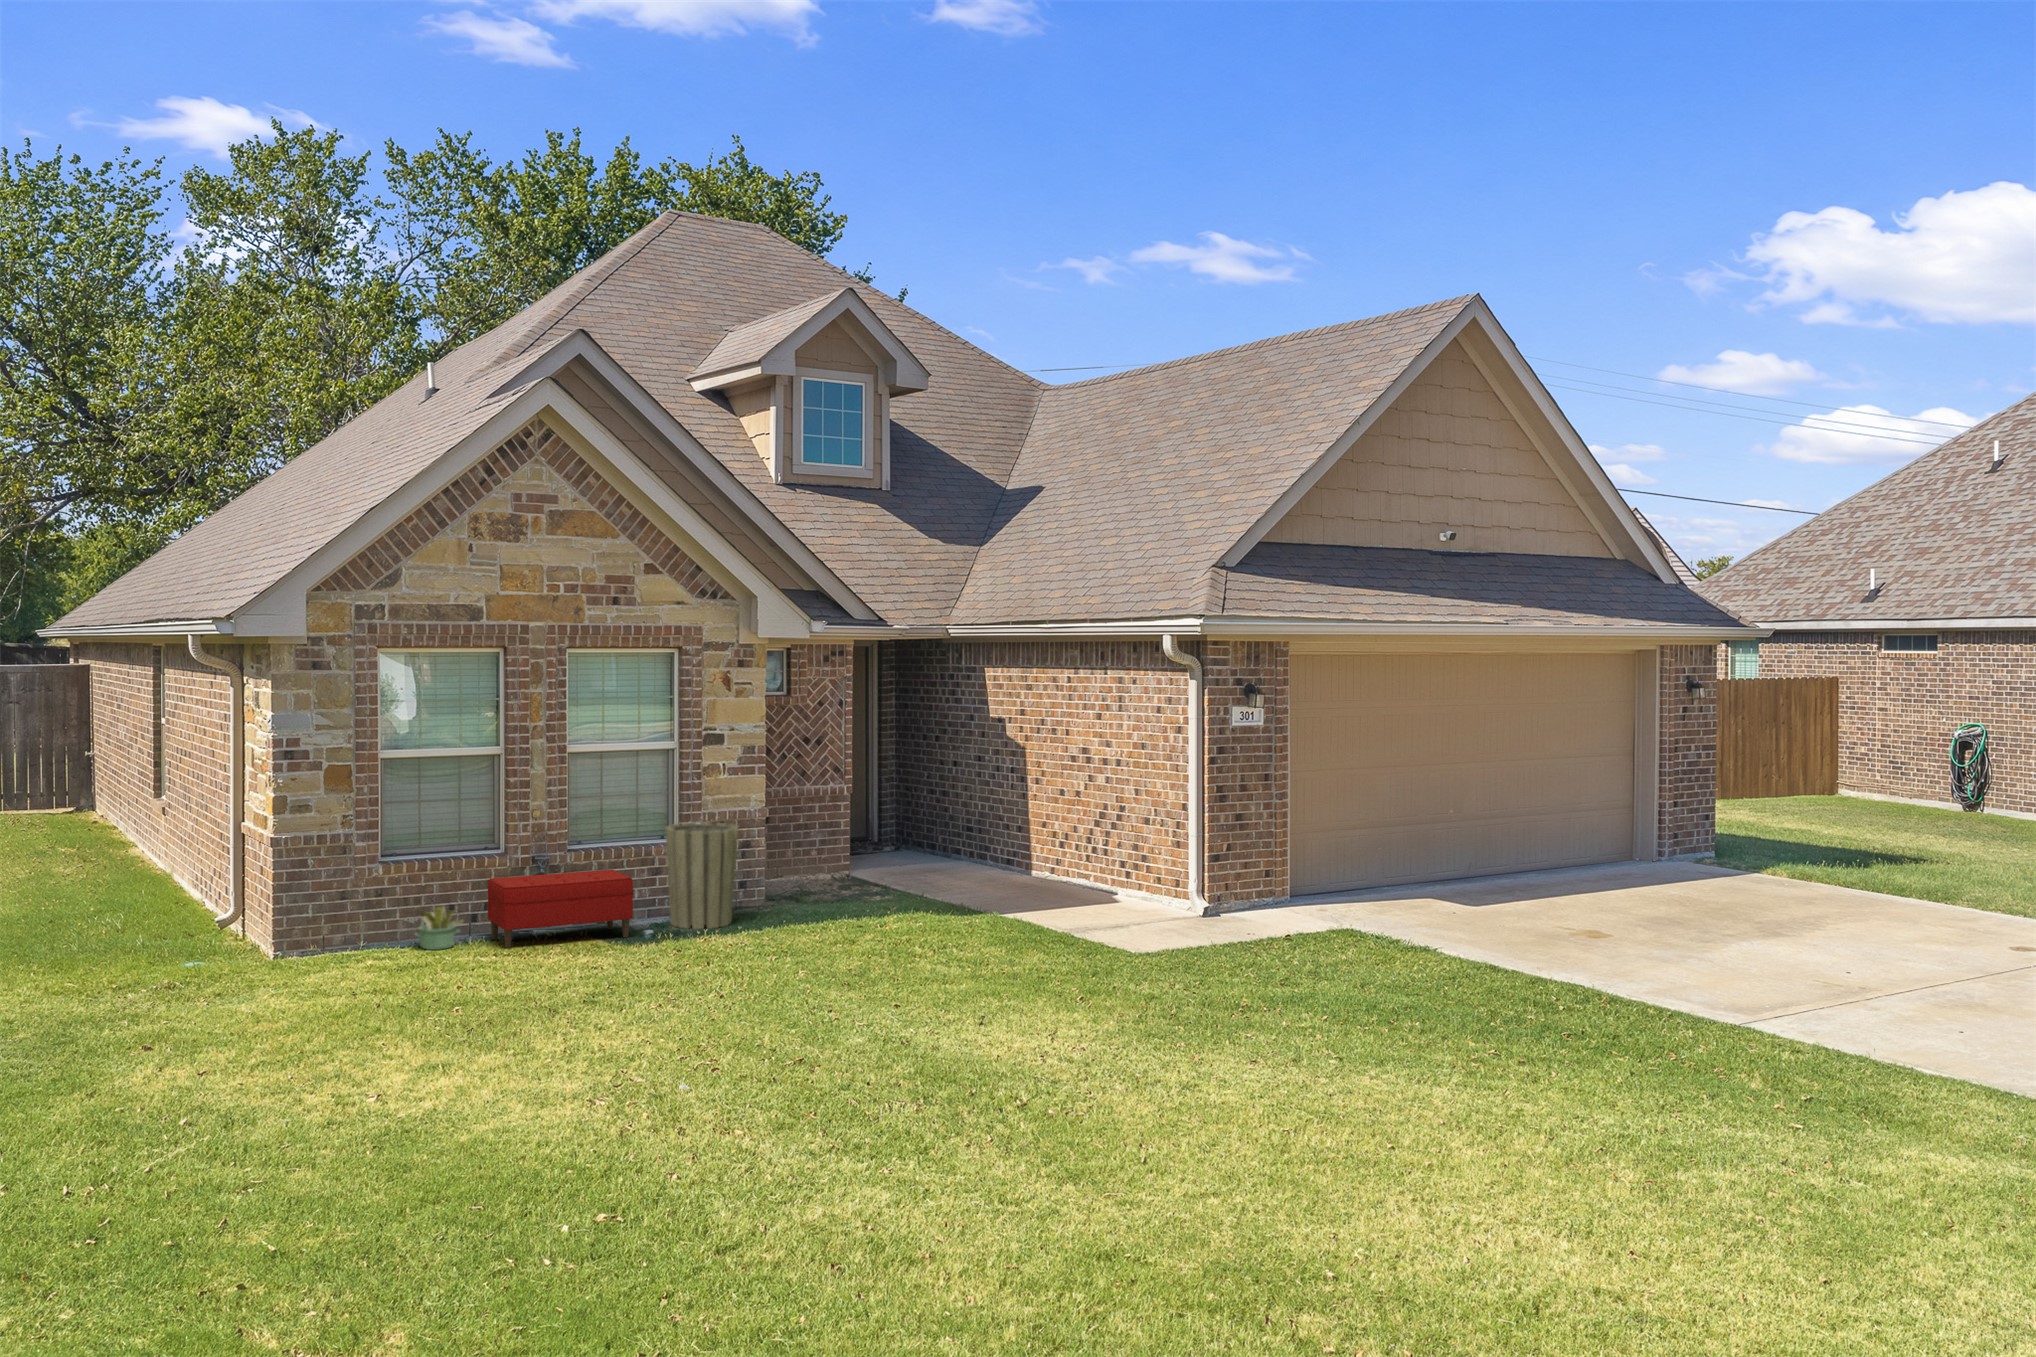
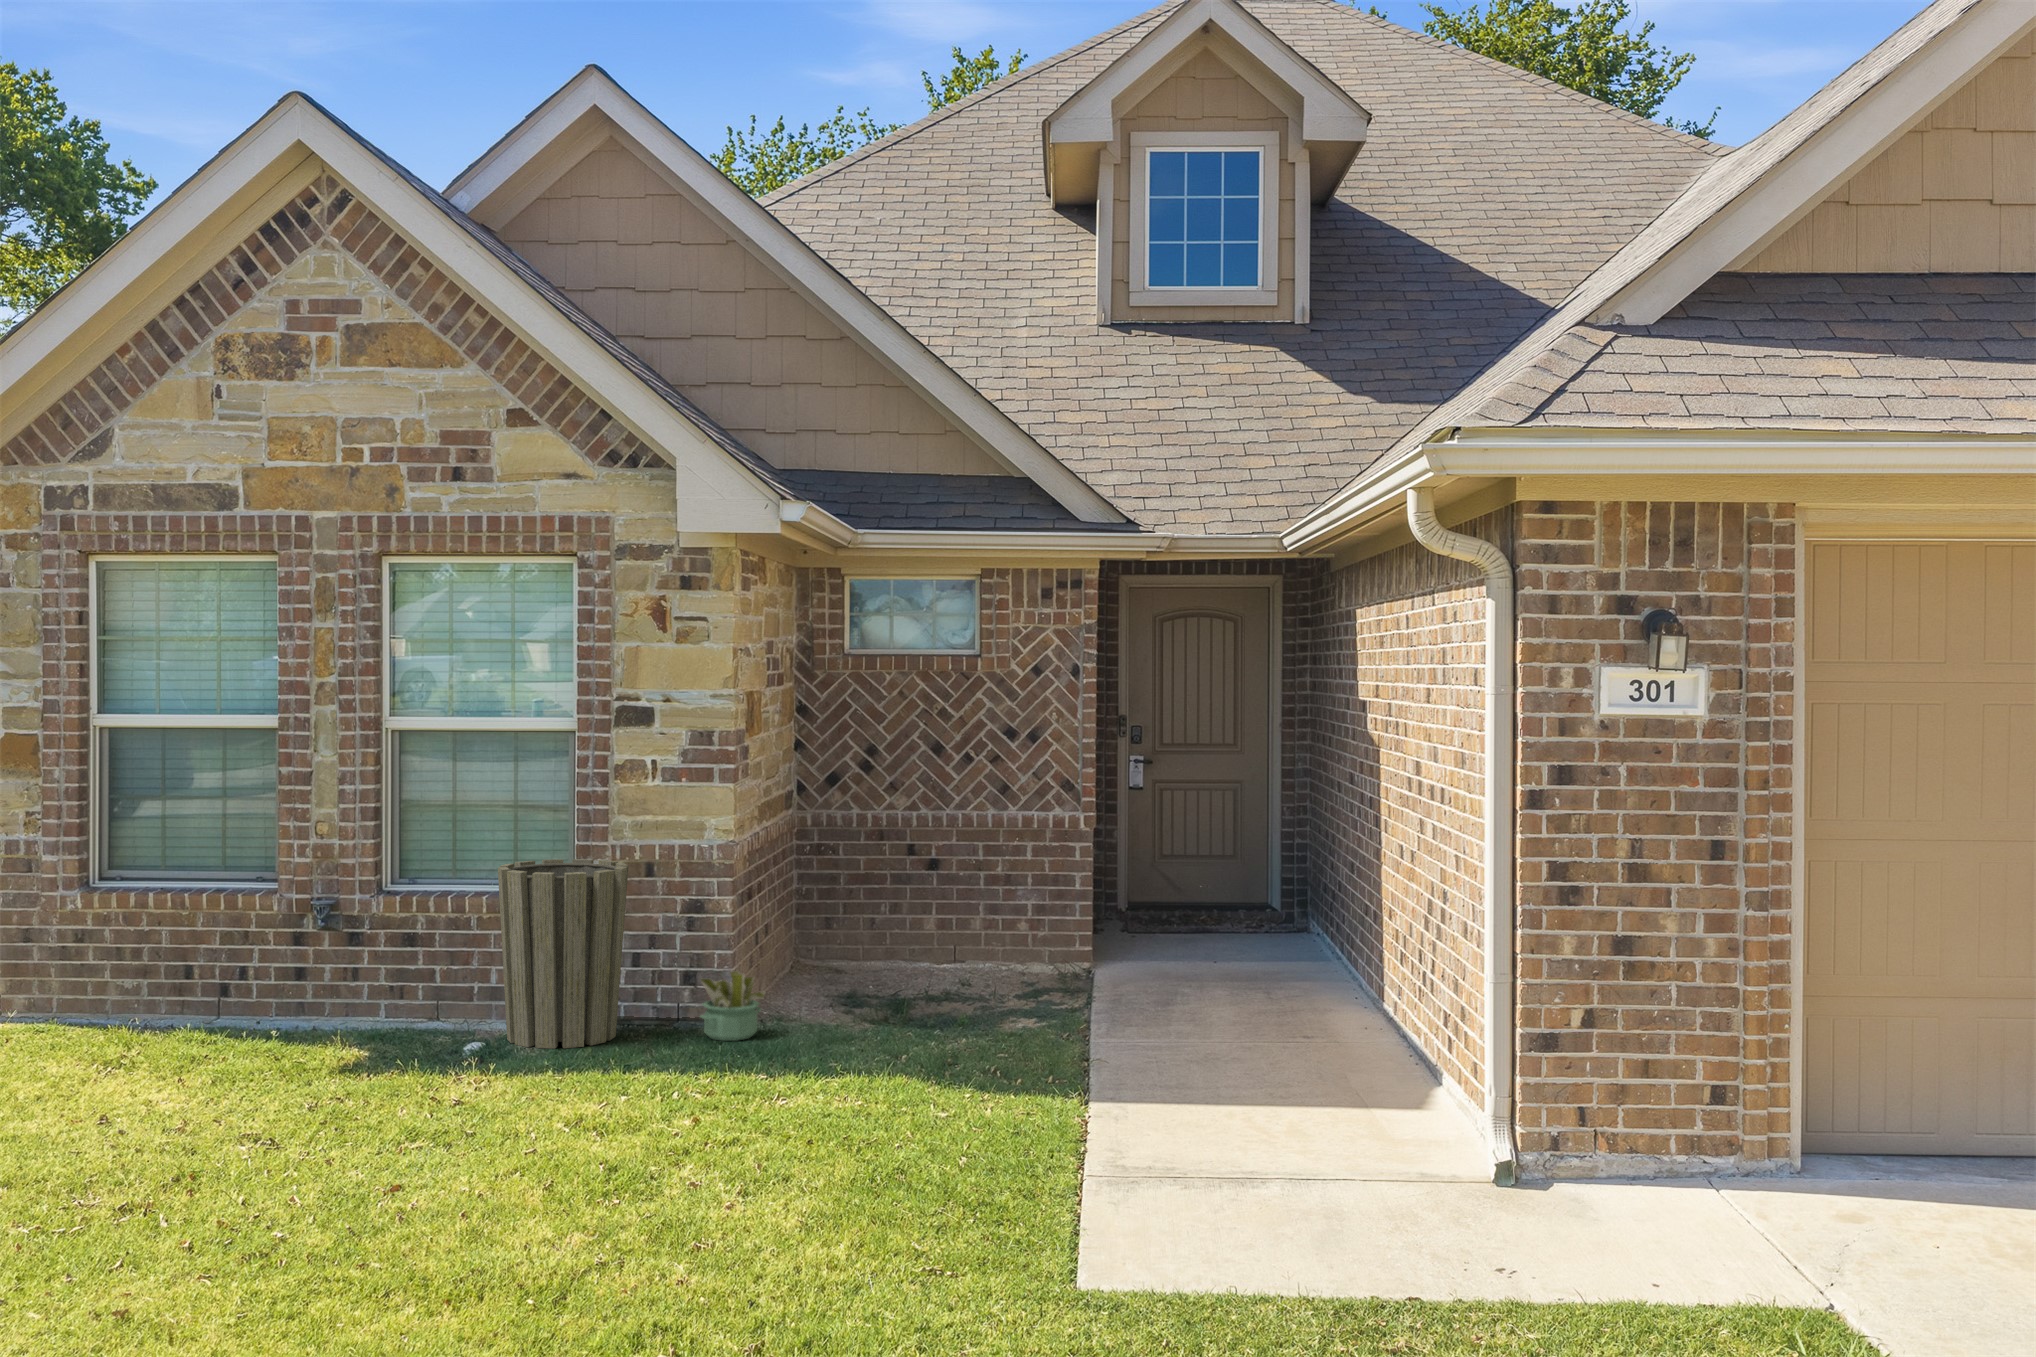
bench: present [488,870,633,949] -> none [182,920,435,1043]
decorative plant: present [415,907,463,950] -> present [700,971,765,1041]

